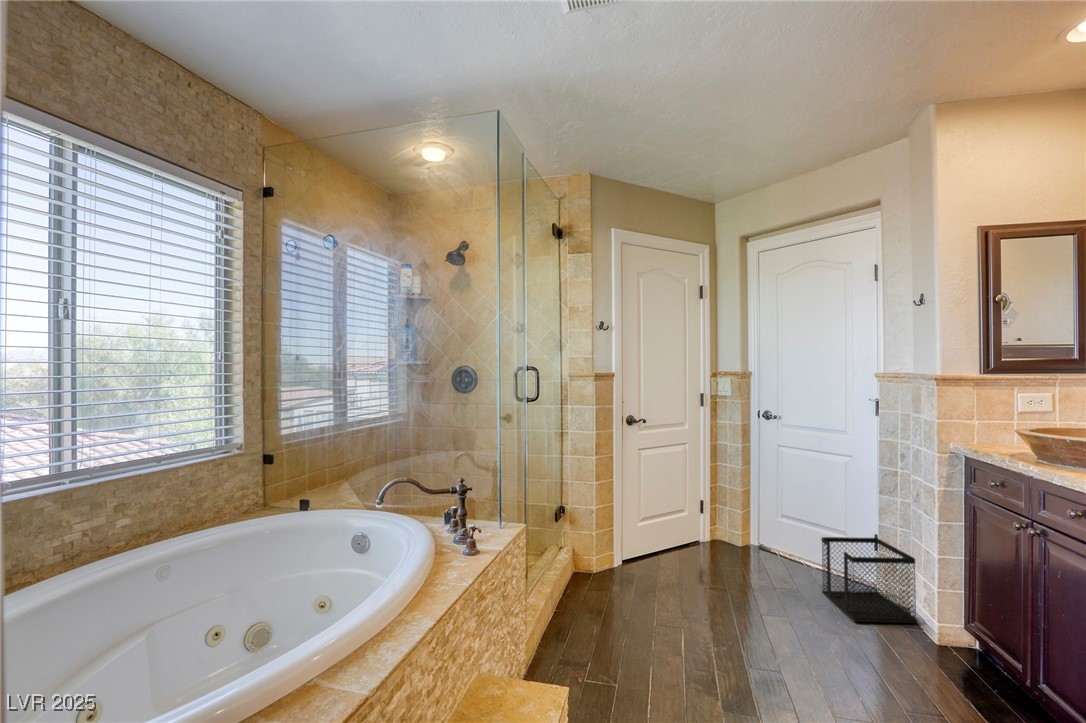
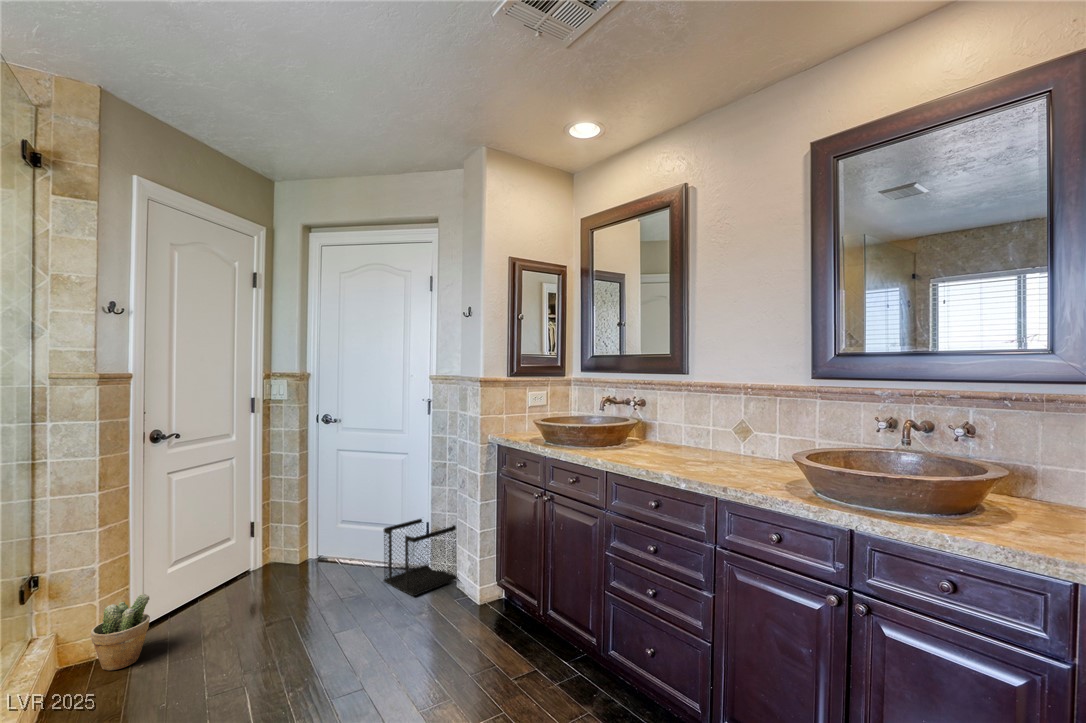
potted plant: none [591,537,623,586] -> present [91,594,150,670]

